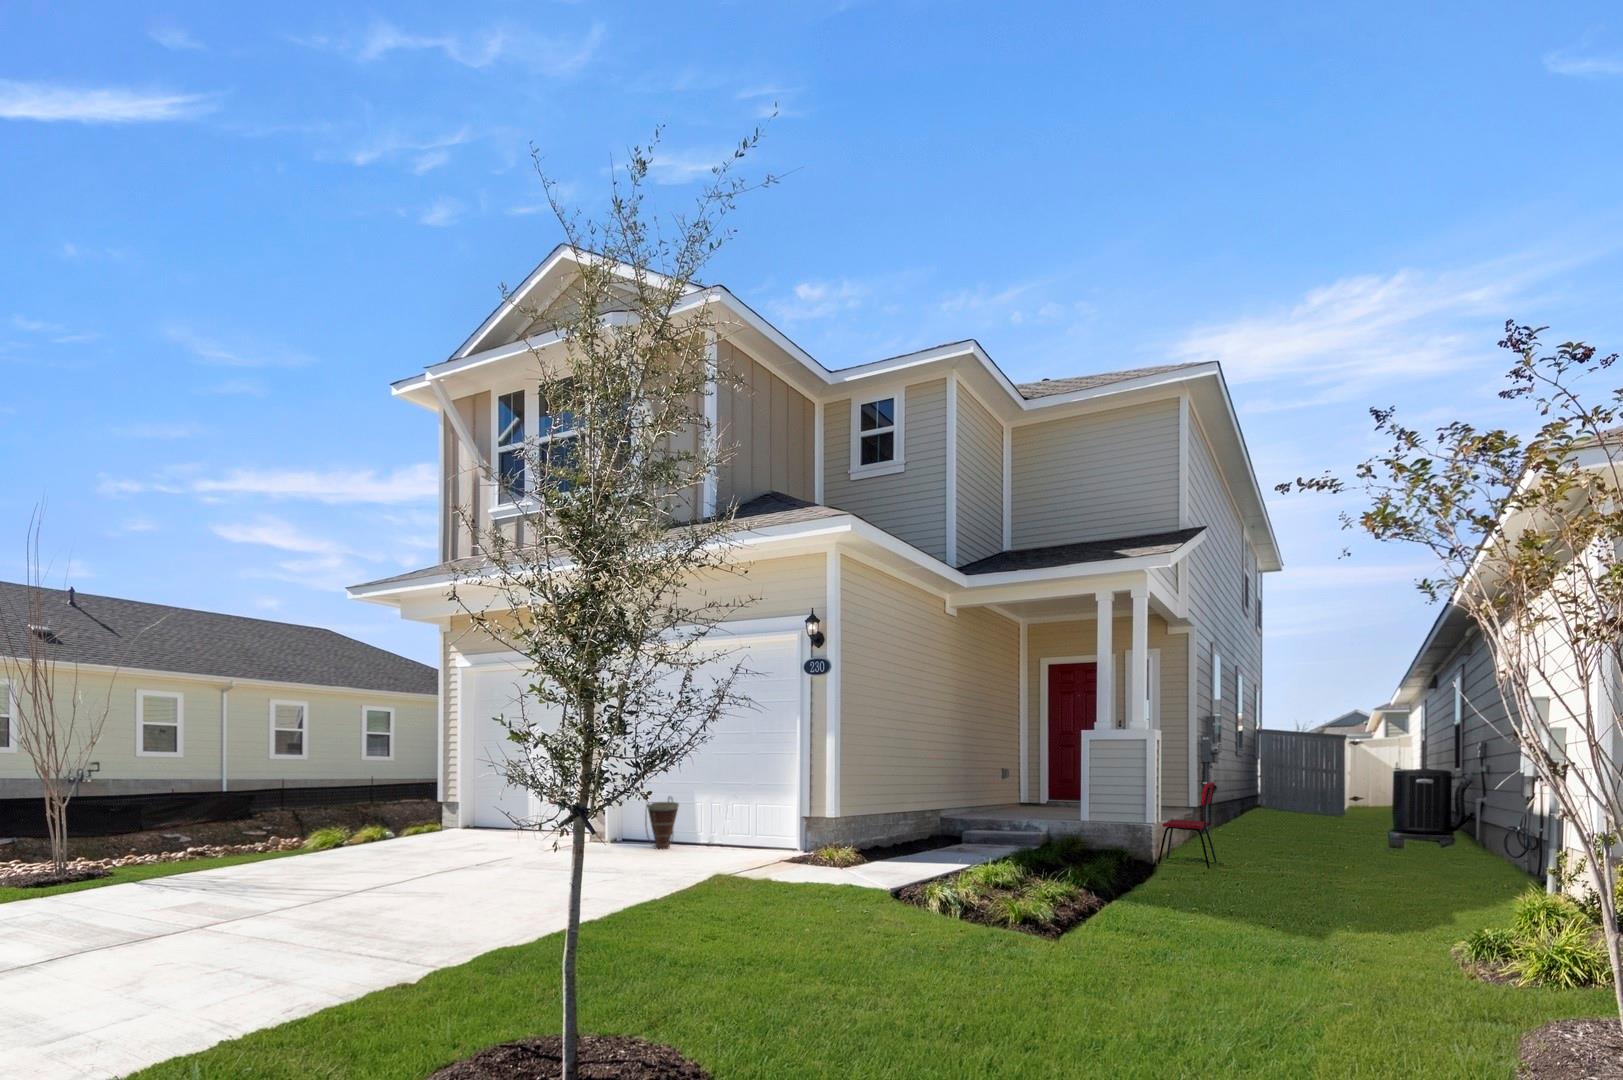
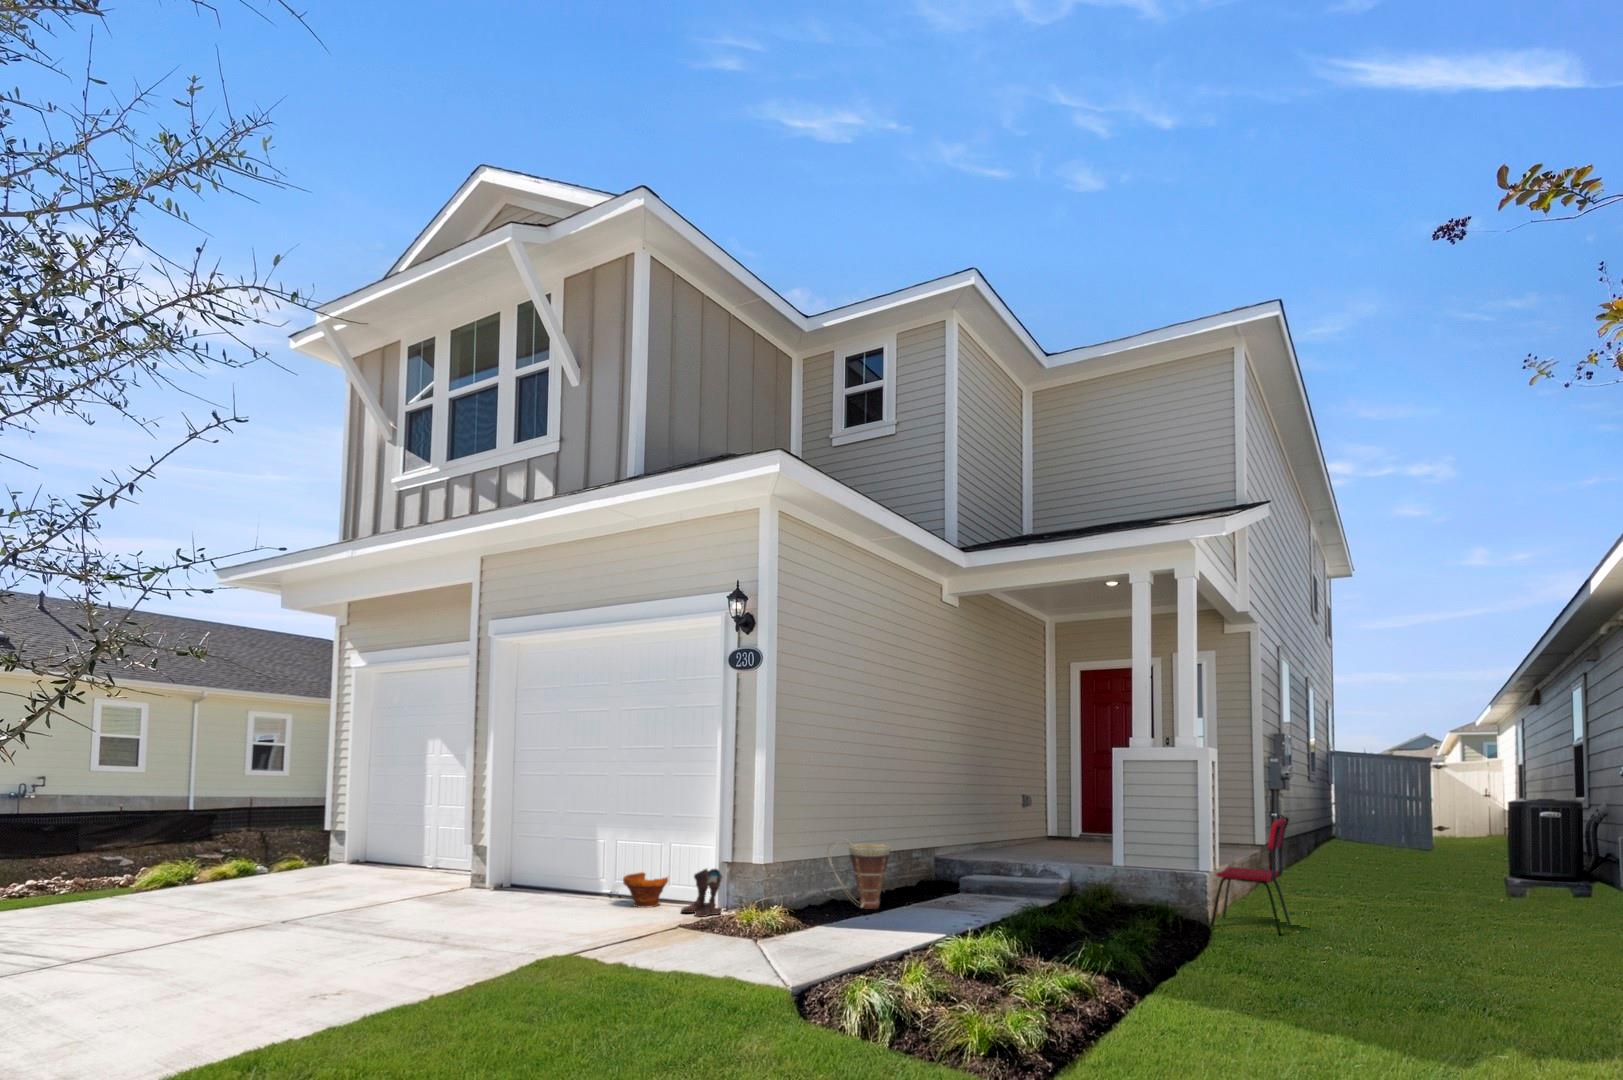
basket: present [645,797,679,849] -> present [828,838,891,909]
boots: none [767,823,799,859] -> present [681,869,722,917]
planter: none [718,828,753,854] -> present [623,872,669,908]

